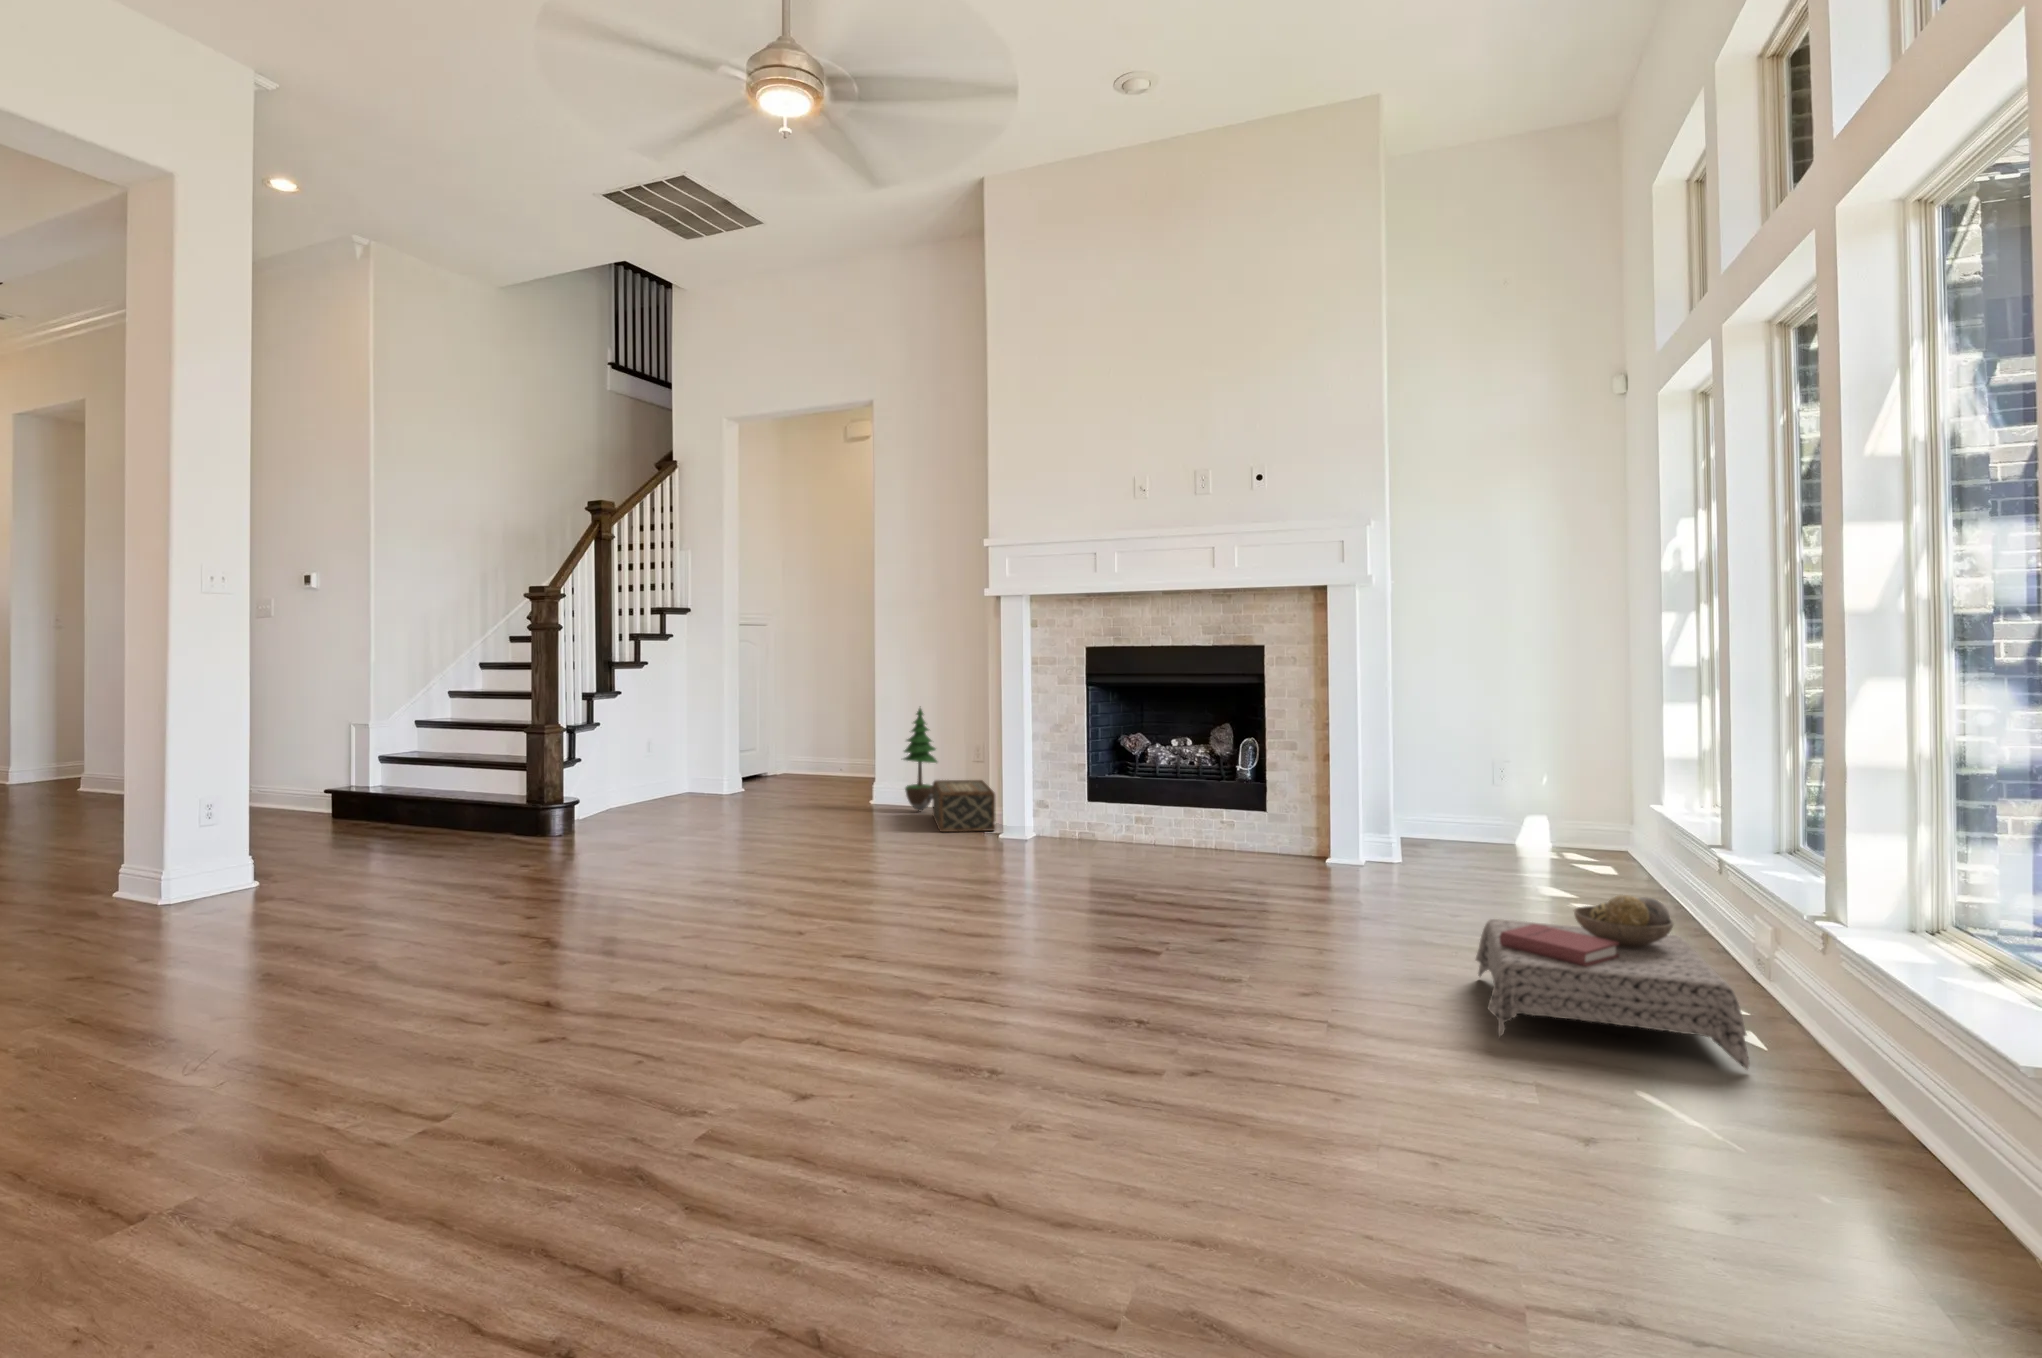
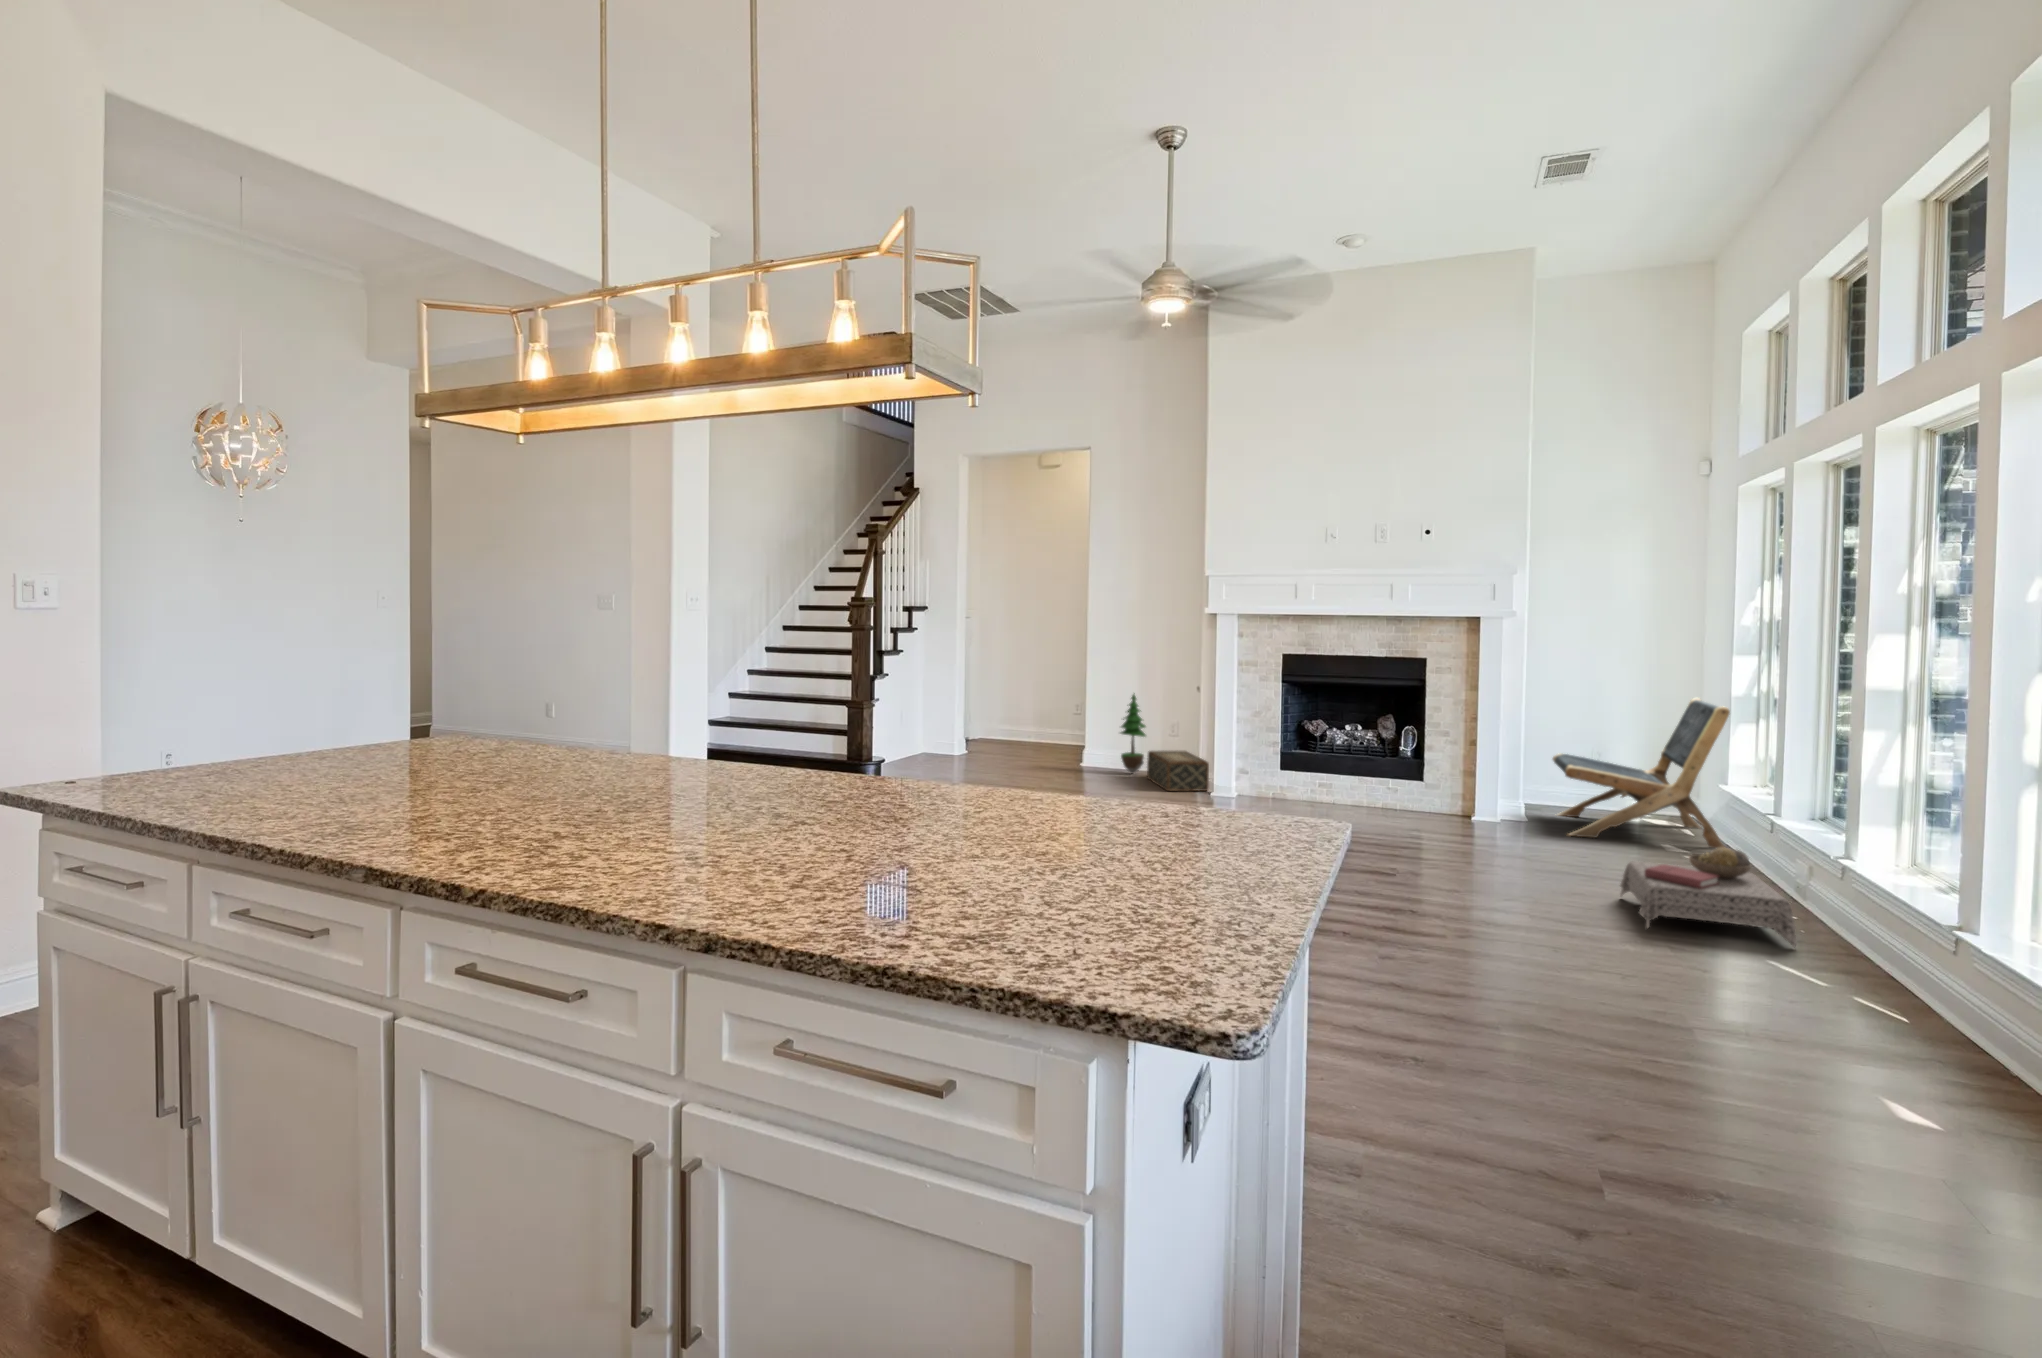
lounge chair: none [1432,687,1664,897] -> present [1553,698,1730,848]

